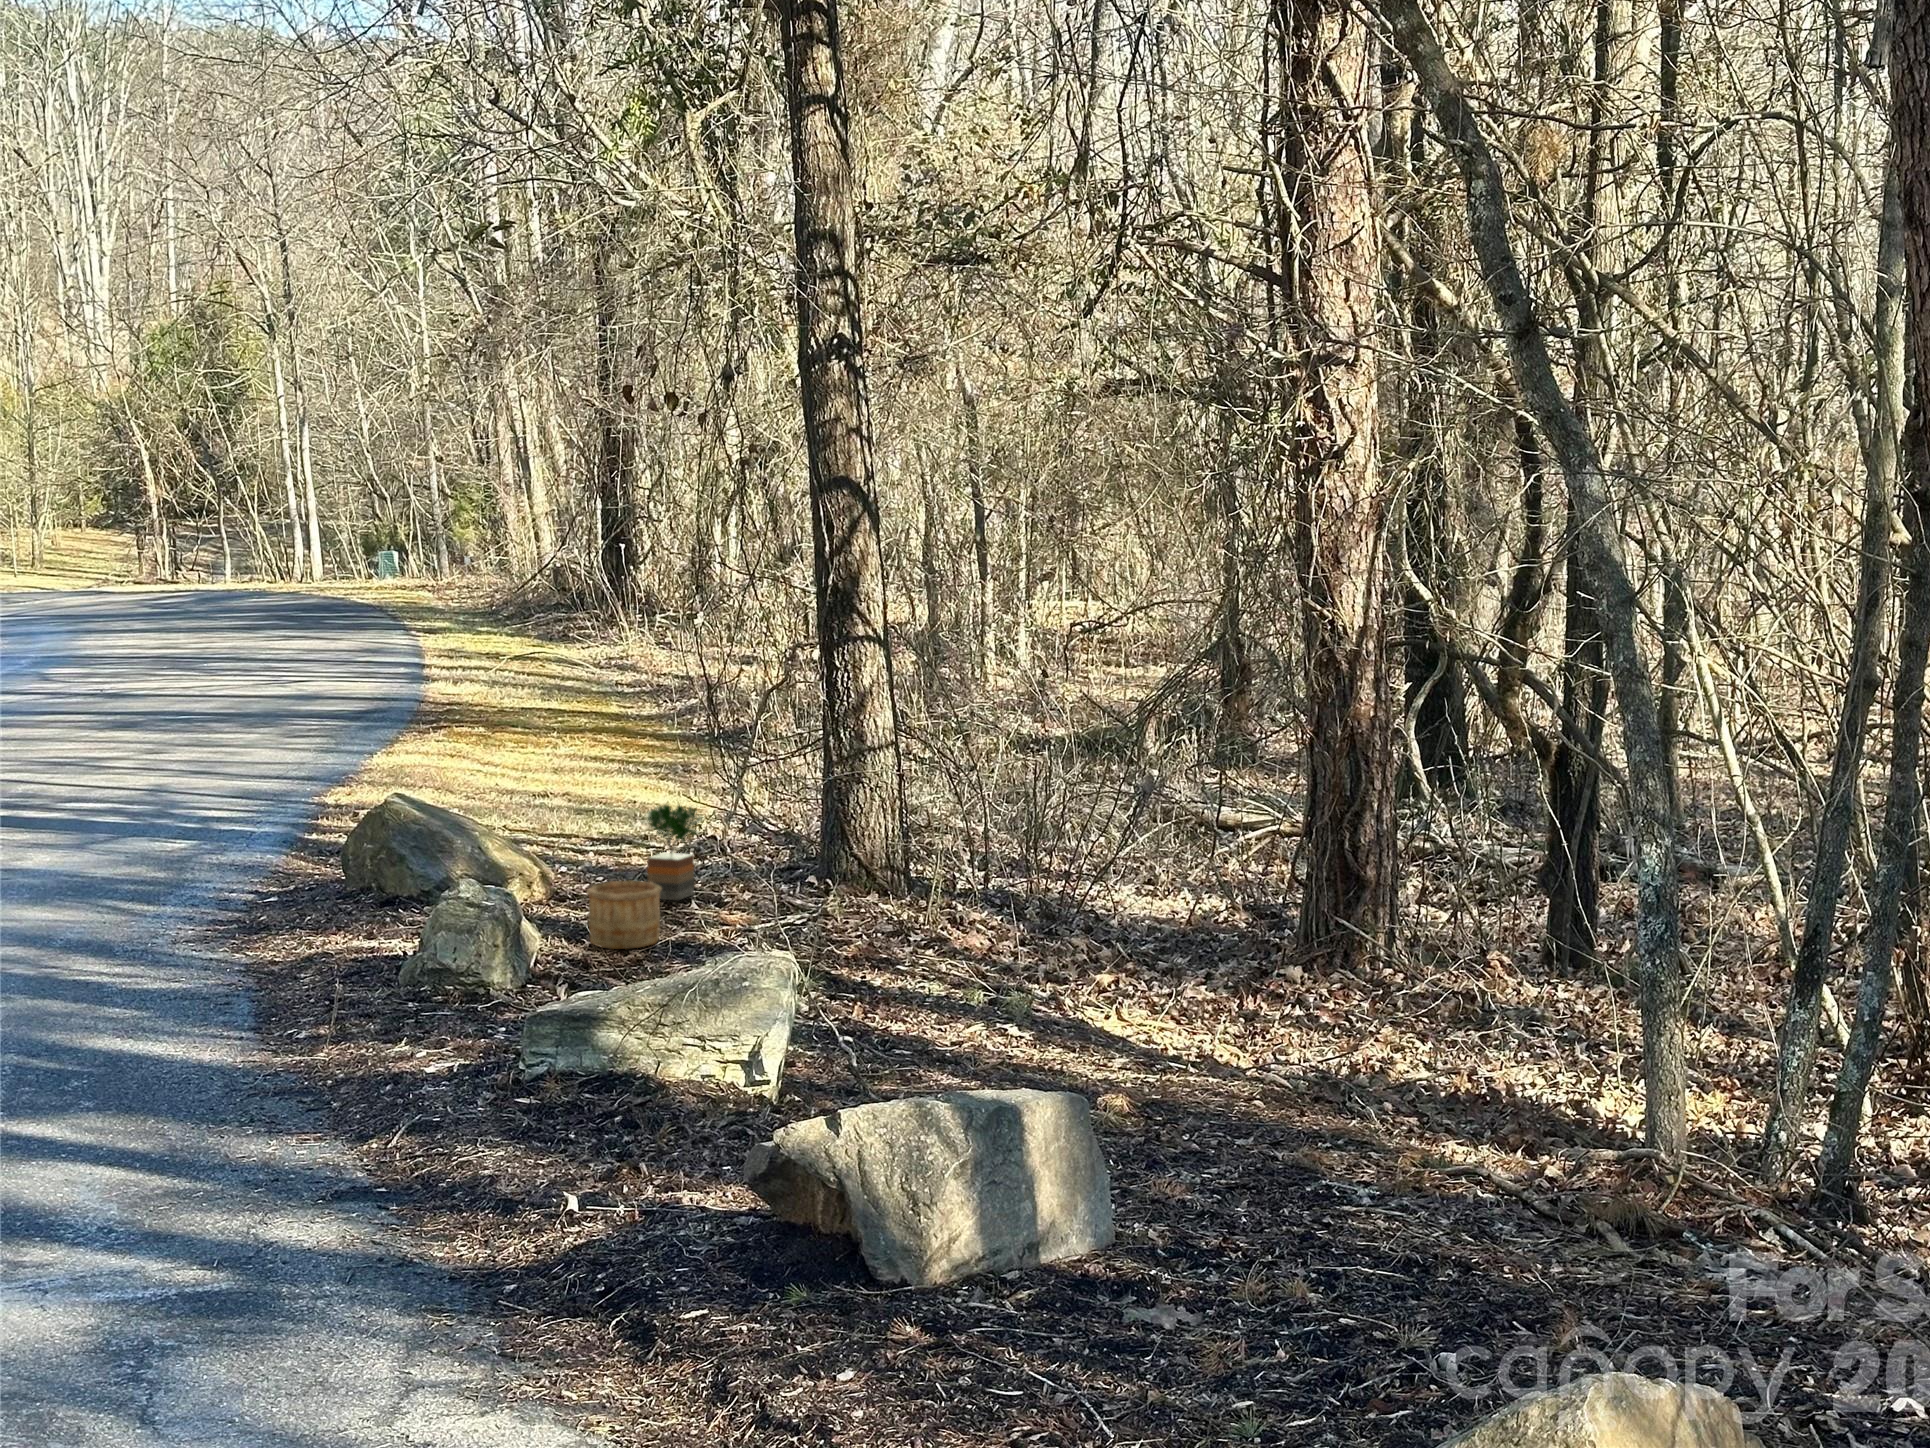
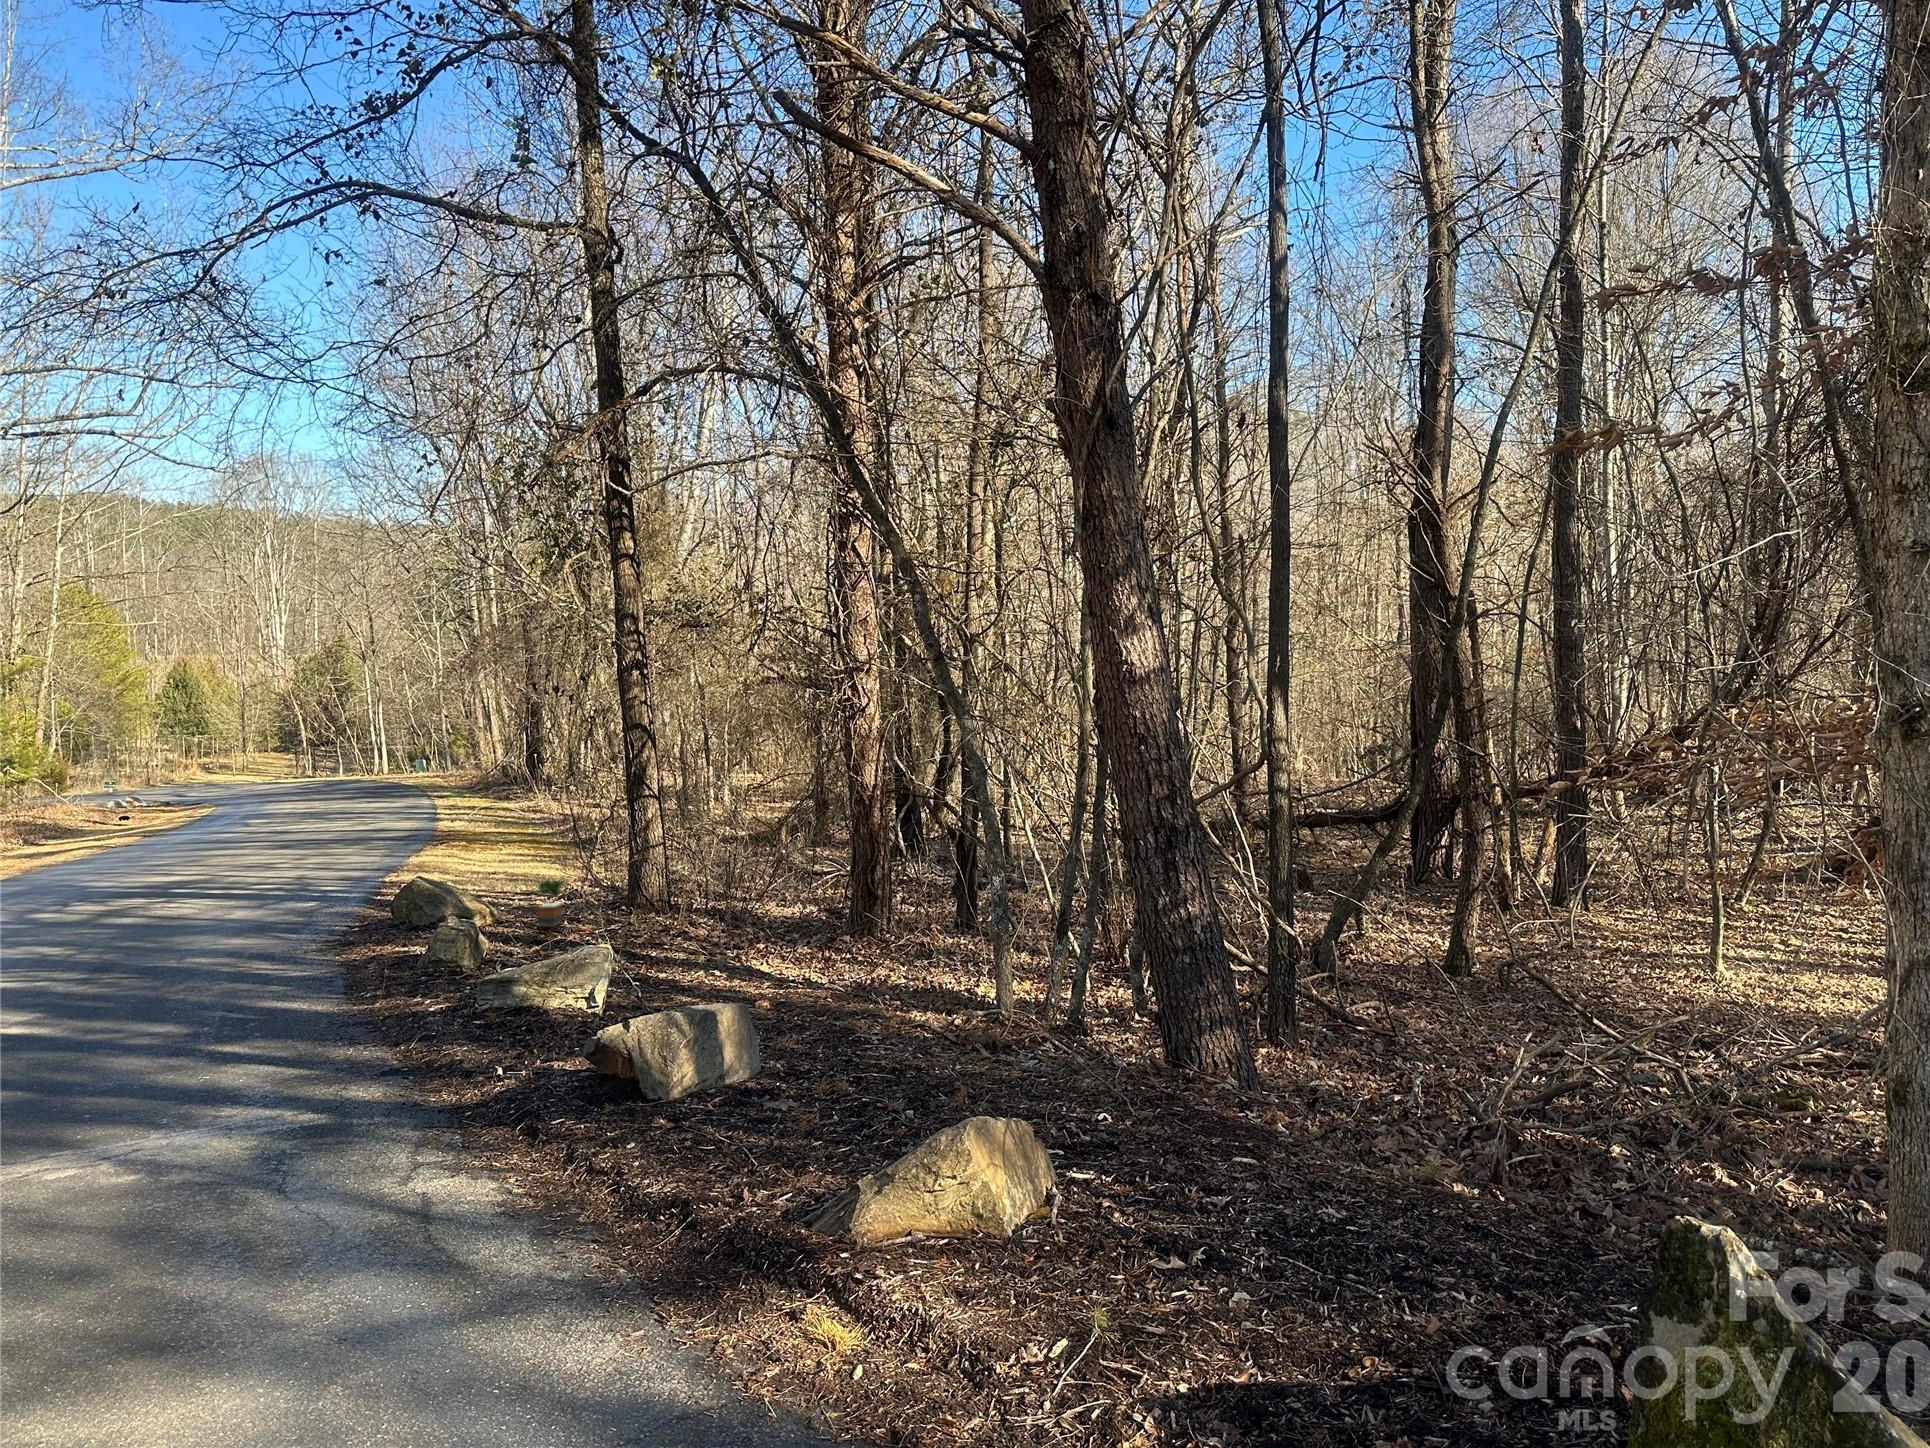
wooden bucket: present [587,880,662,949] -> none [507,919,546,953]

